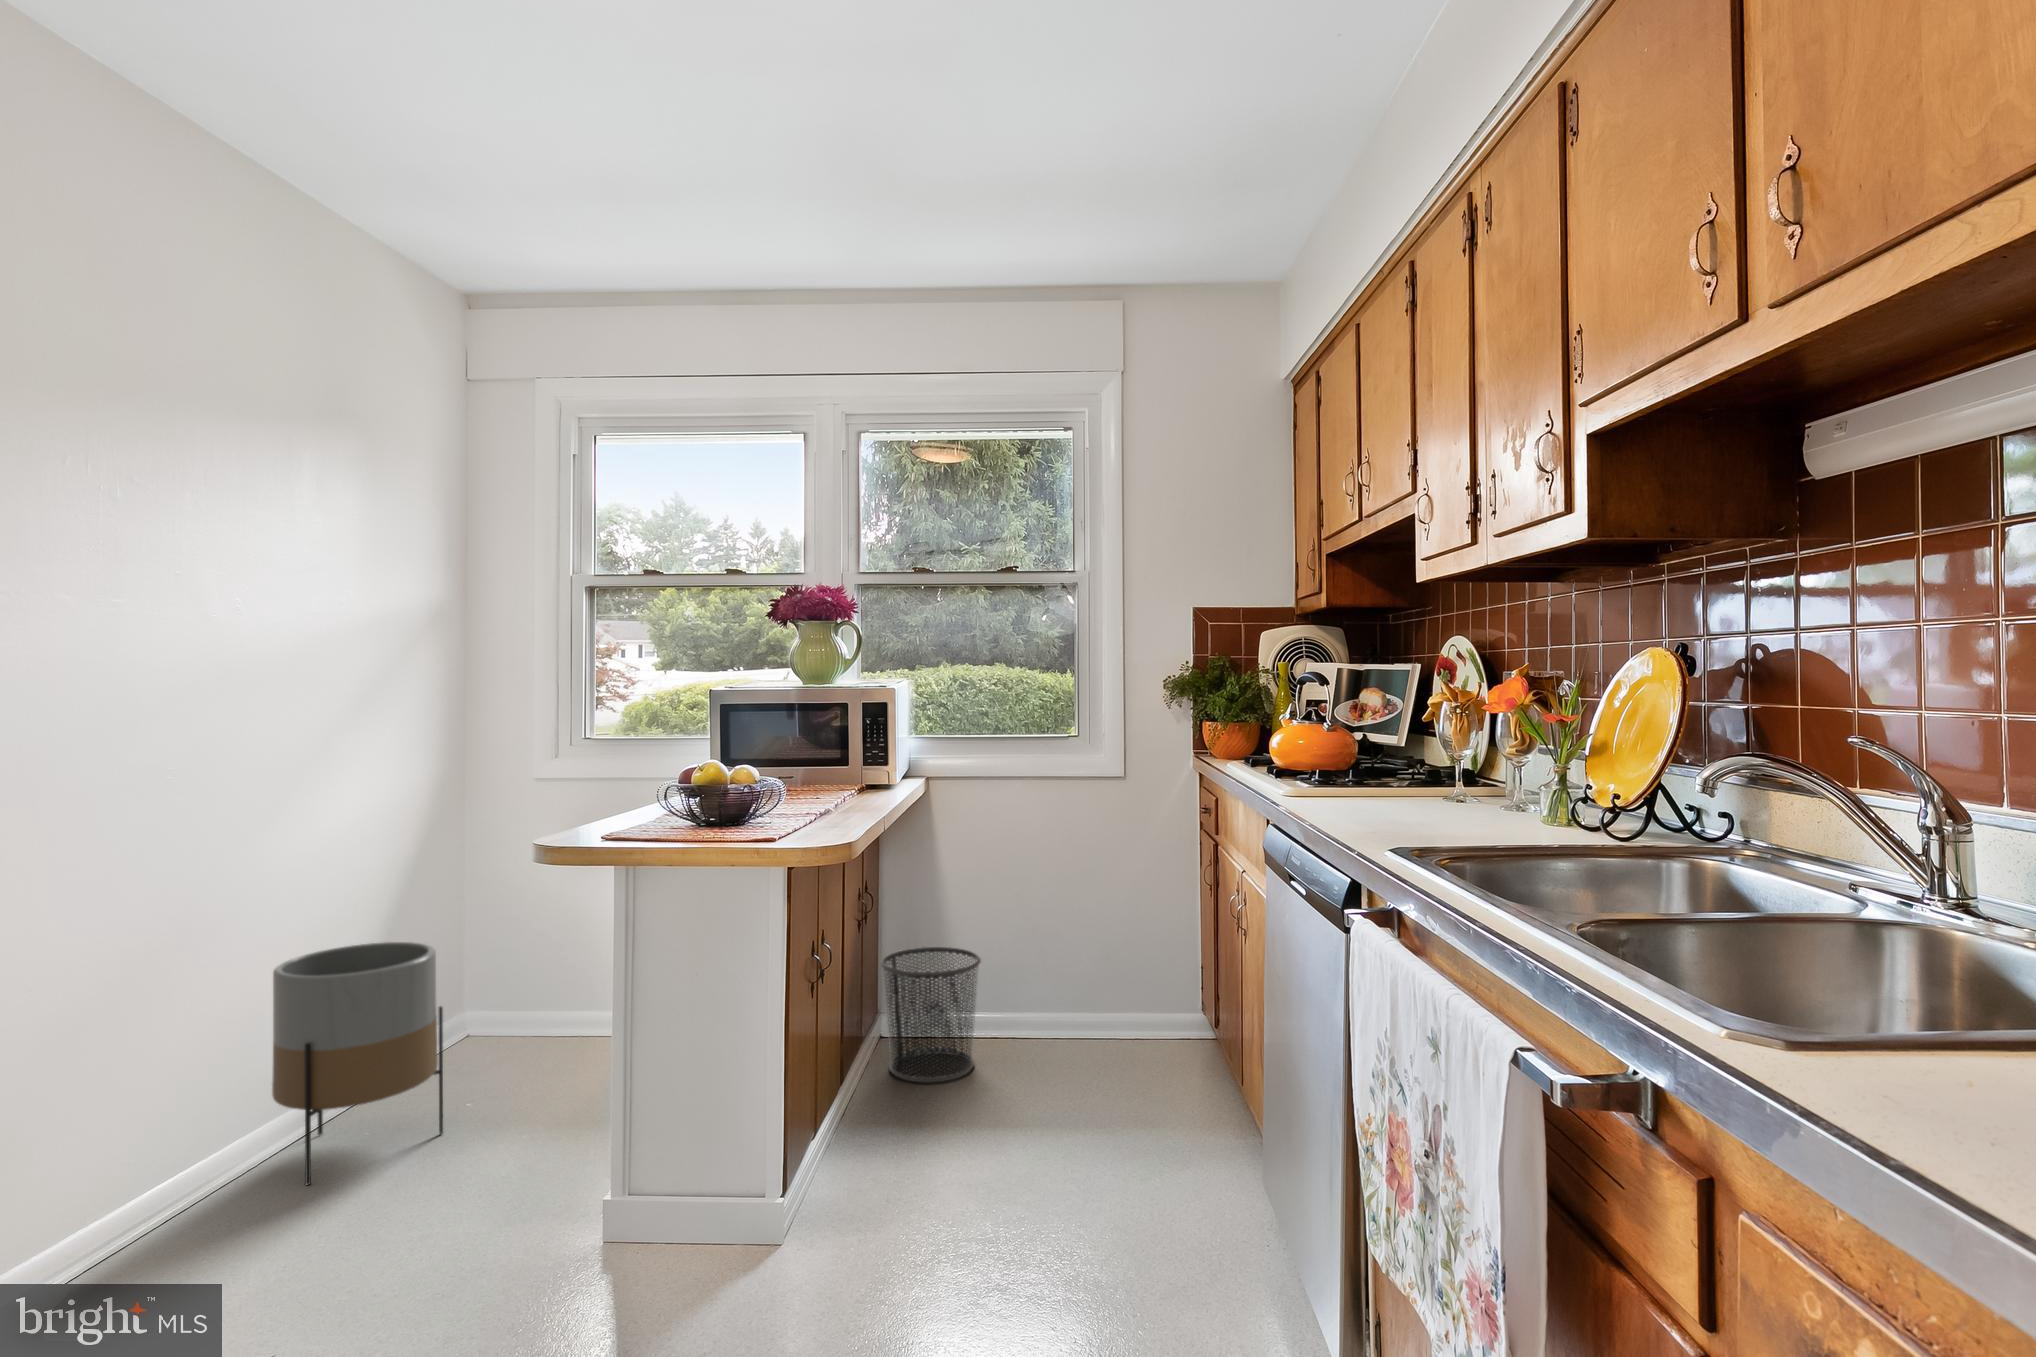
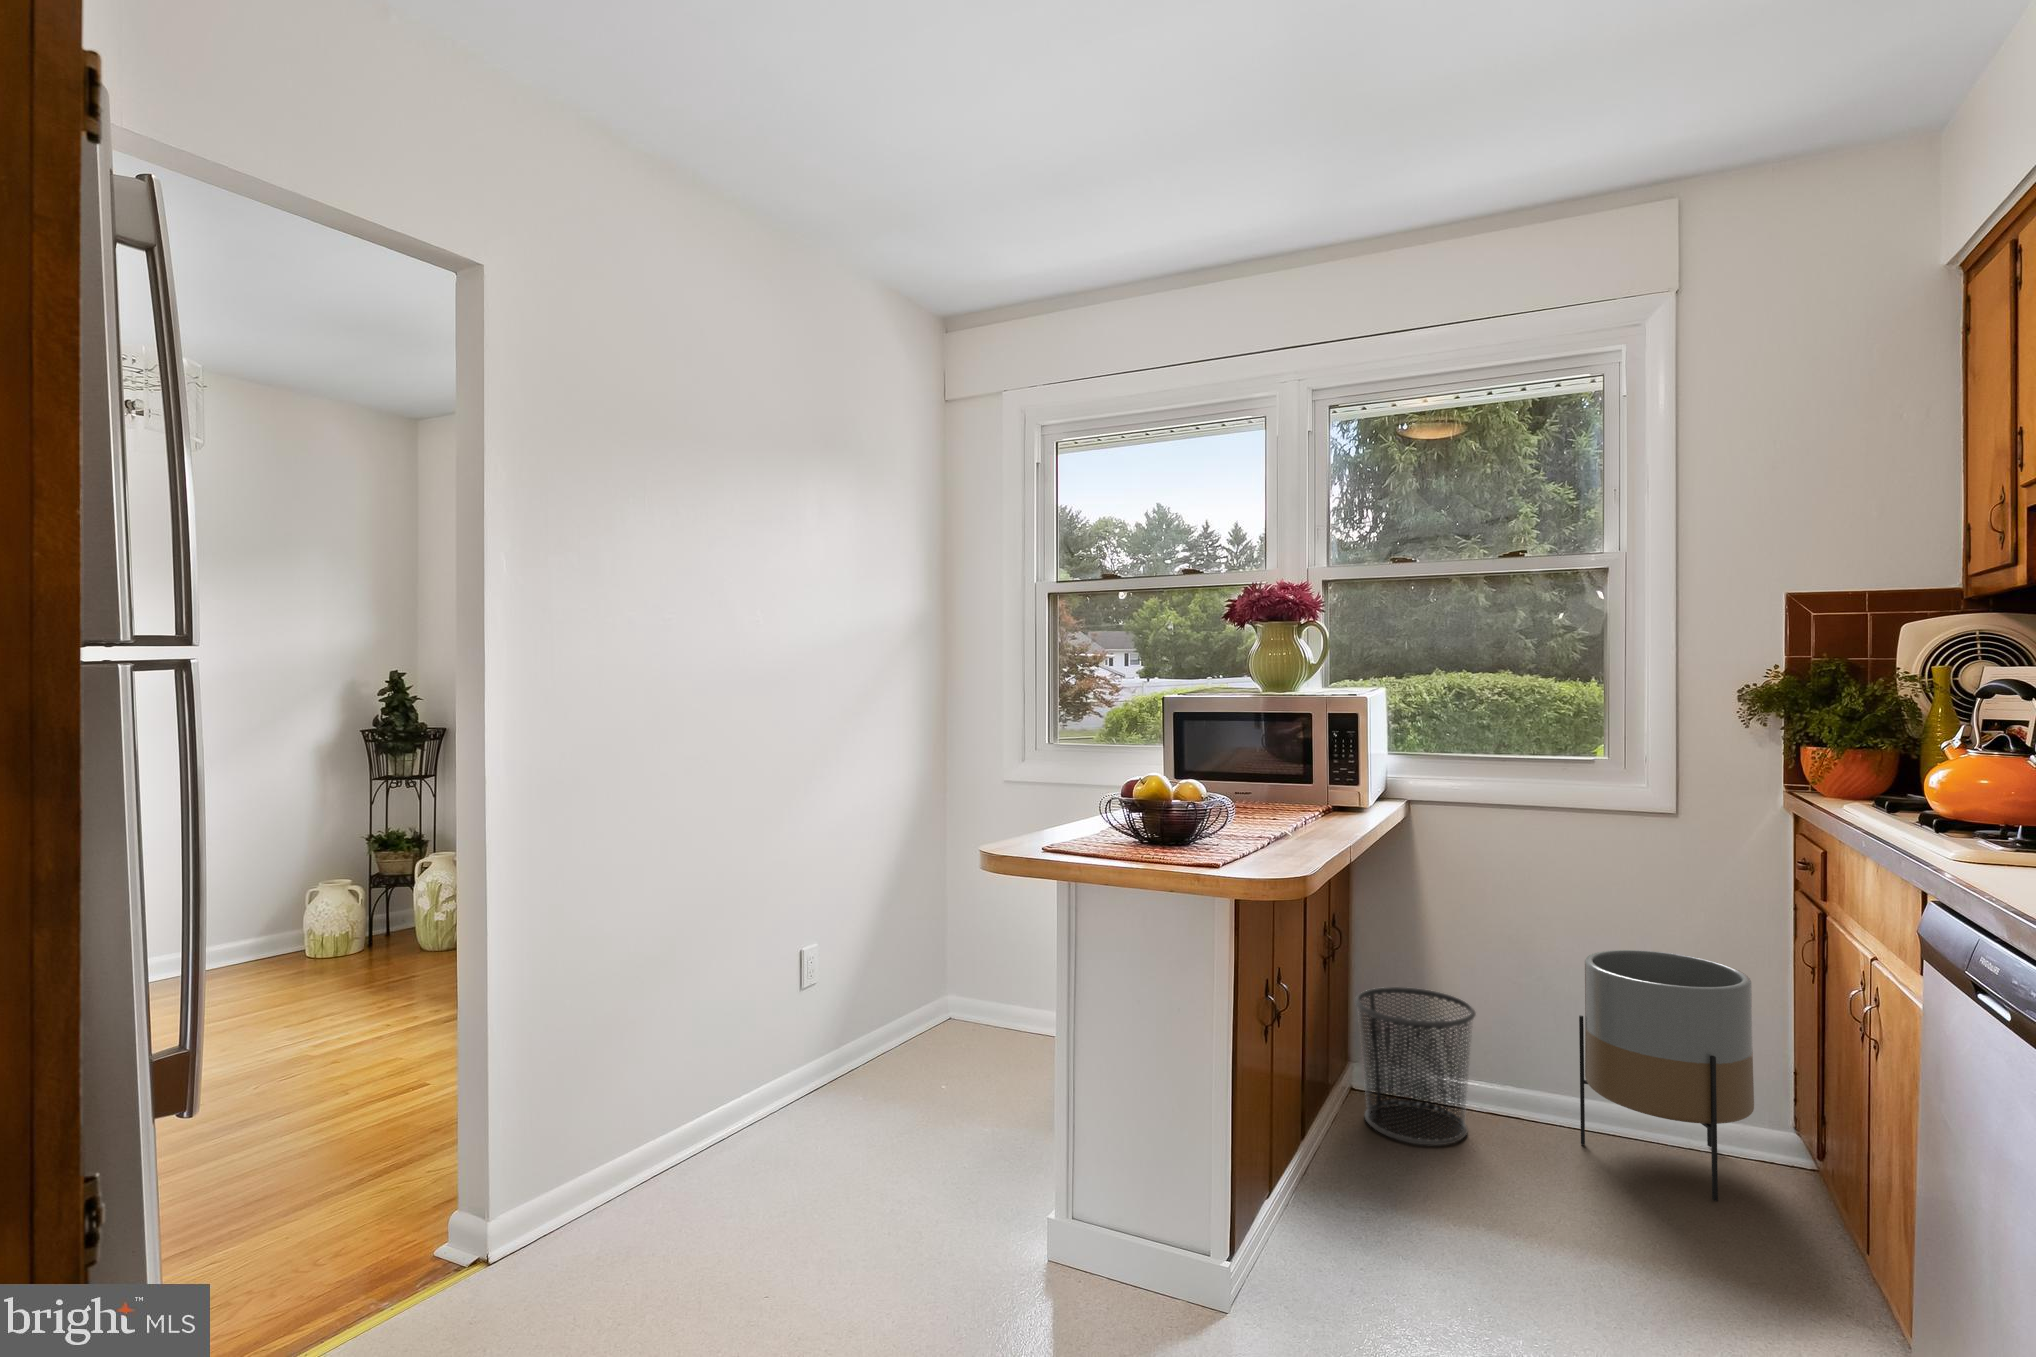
planter: present [272,942,443,1185] -> present [1579,950,1754,1201]

